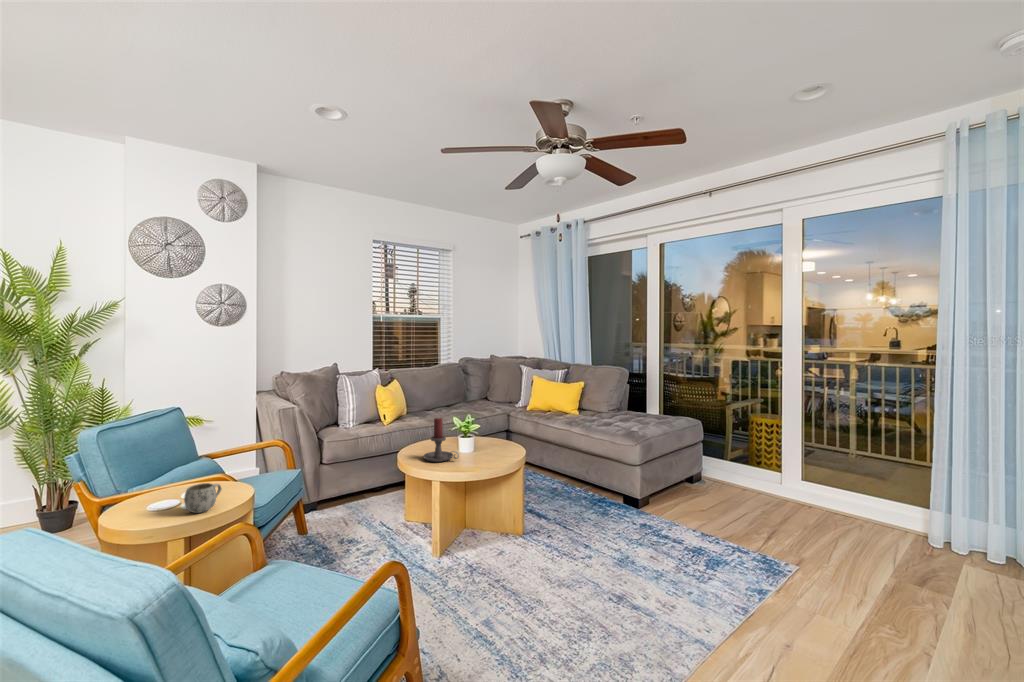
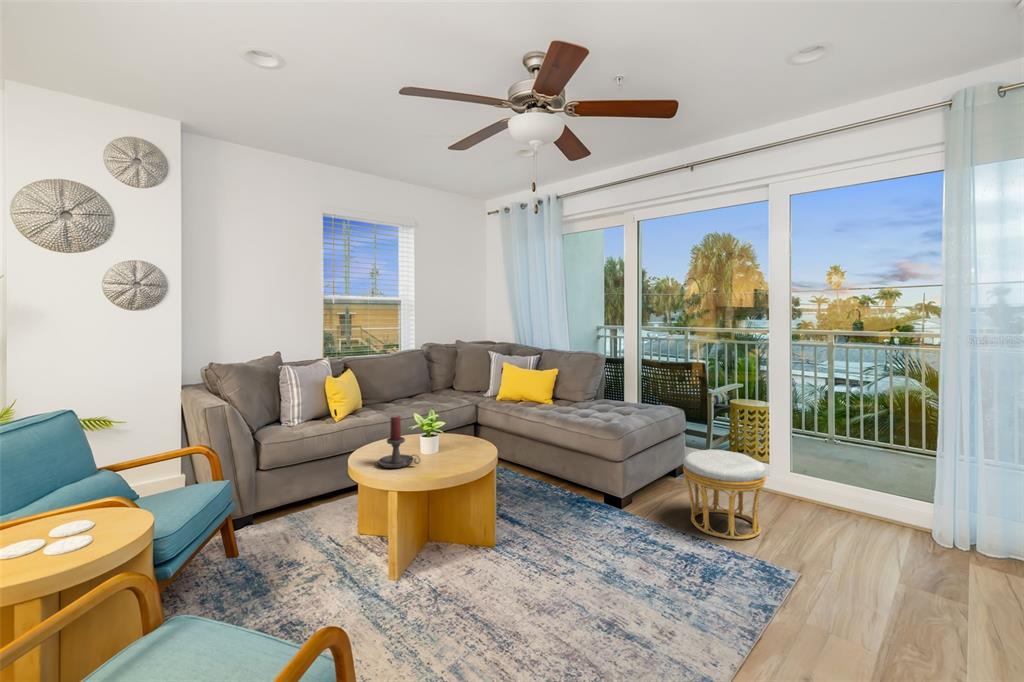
ottoman: none [696,456,772,537] -> present [683,450,766,540]
mug: present [184,483,222,513] -> none [40,516,100,559]

